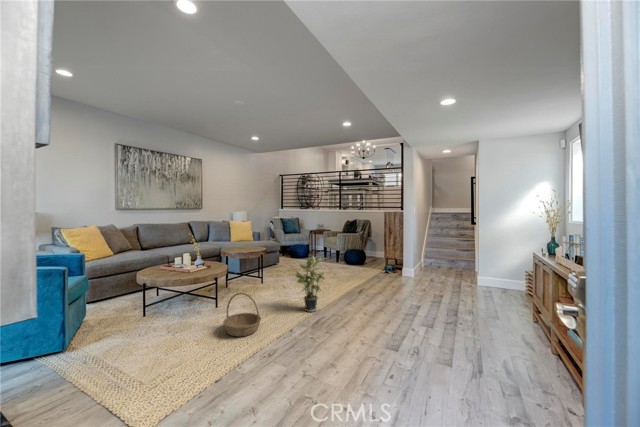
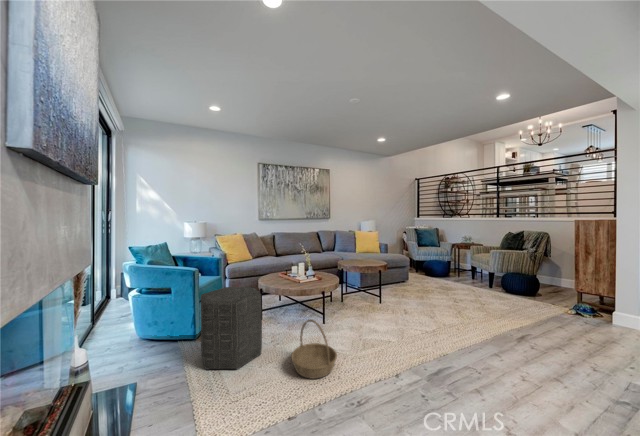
potted plant: present [295,258,324,312] -> none [394,281,439,364]
ottoman: none [122,276,189,355] -> present [201,287,262,370]

